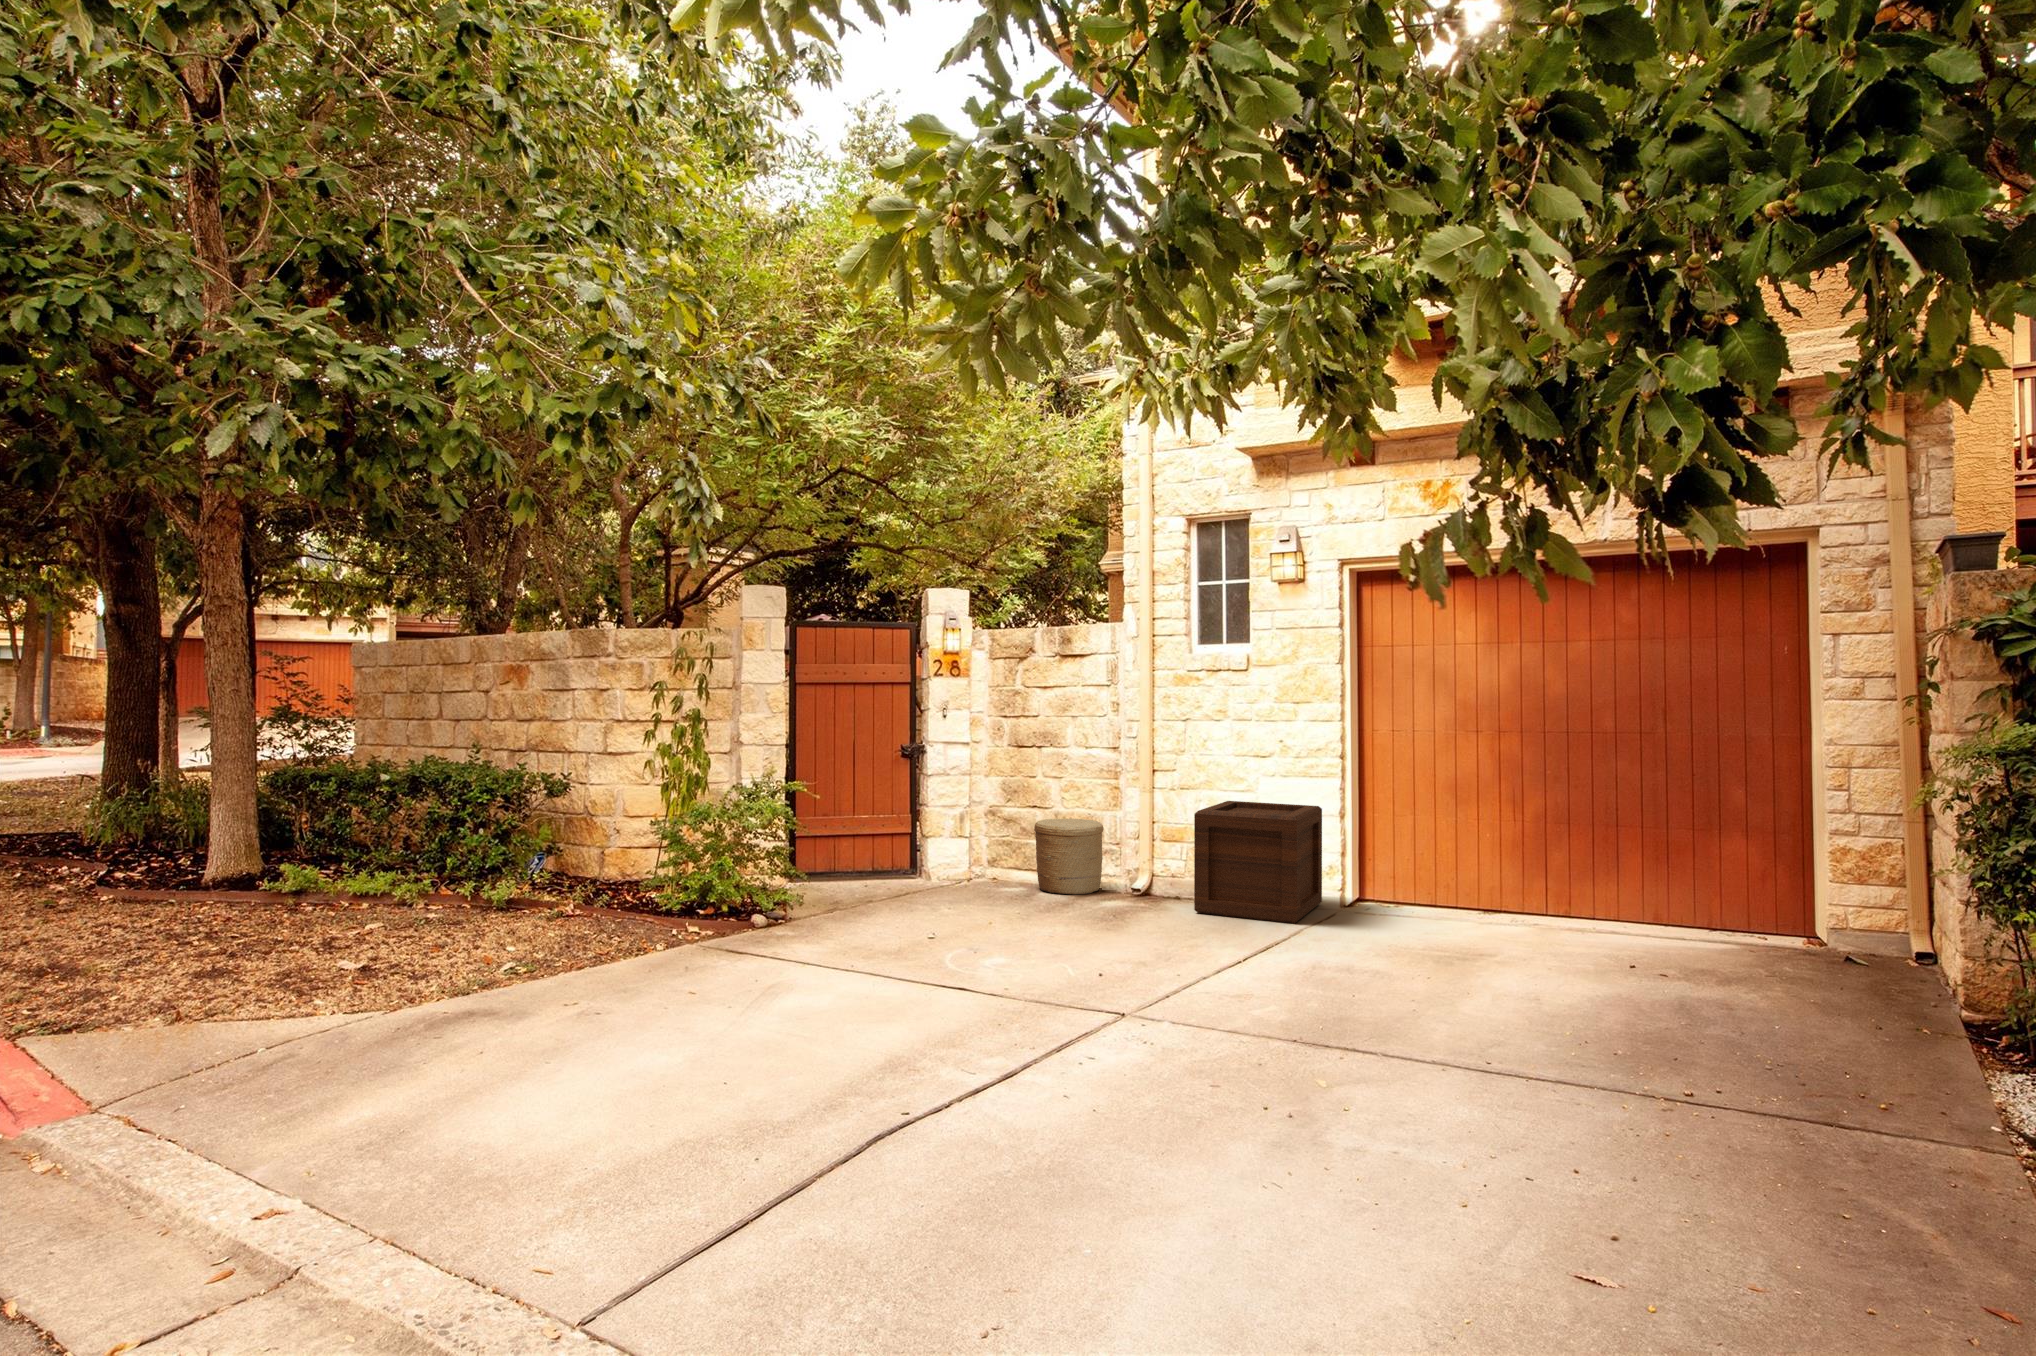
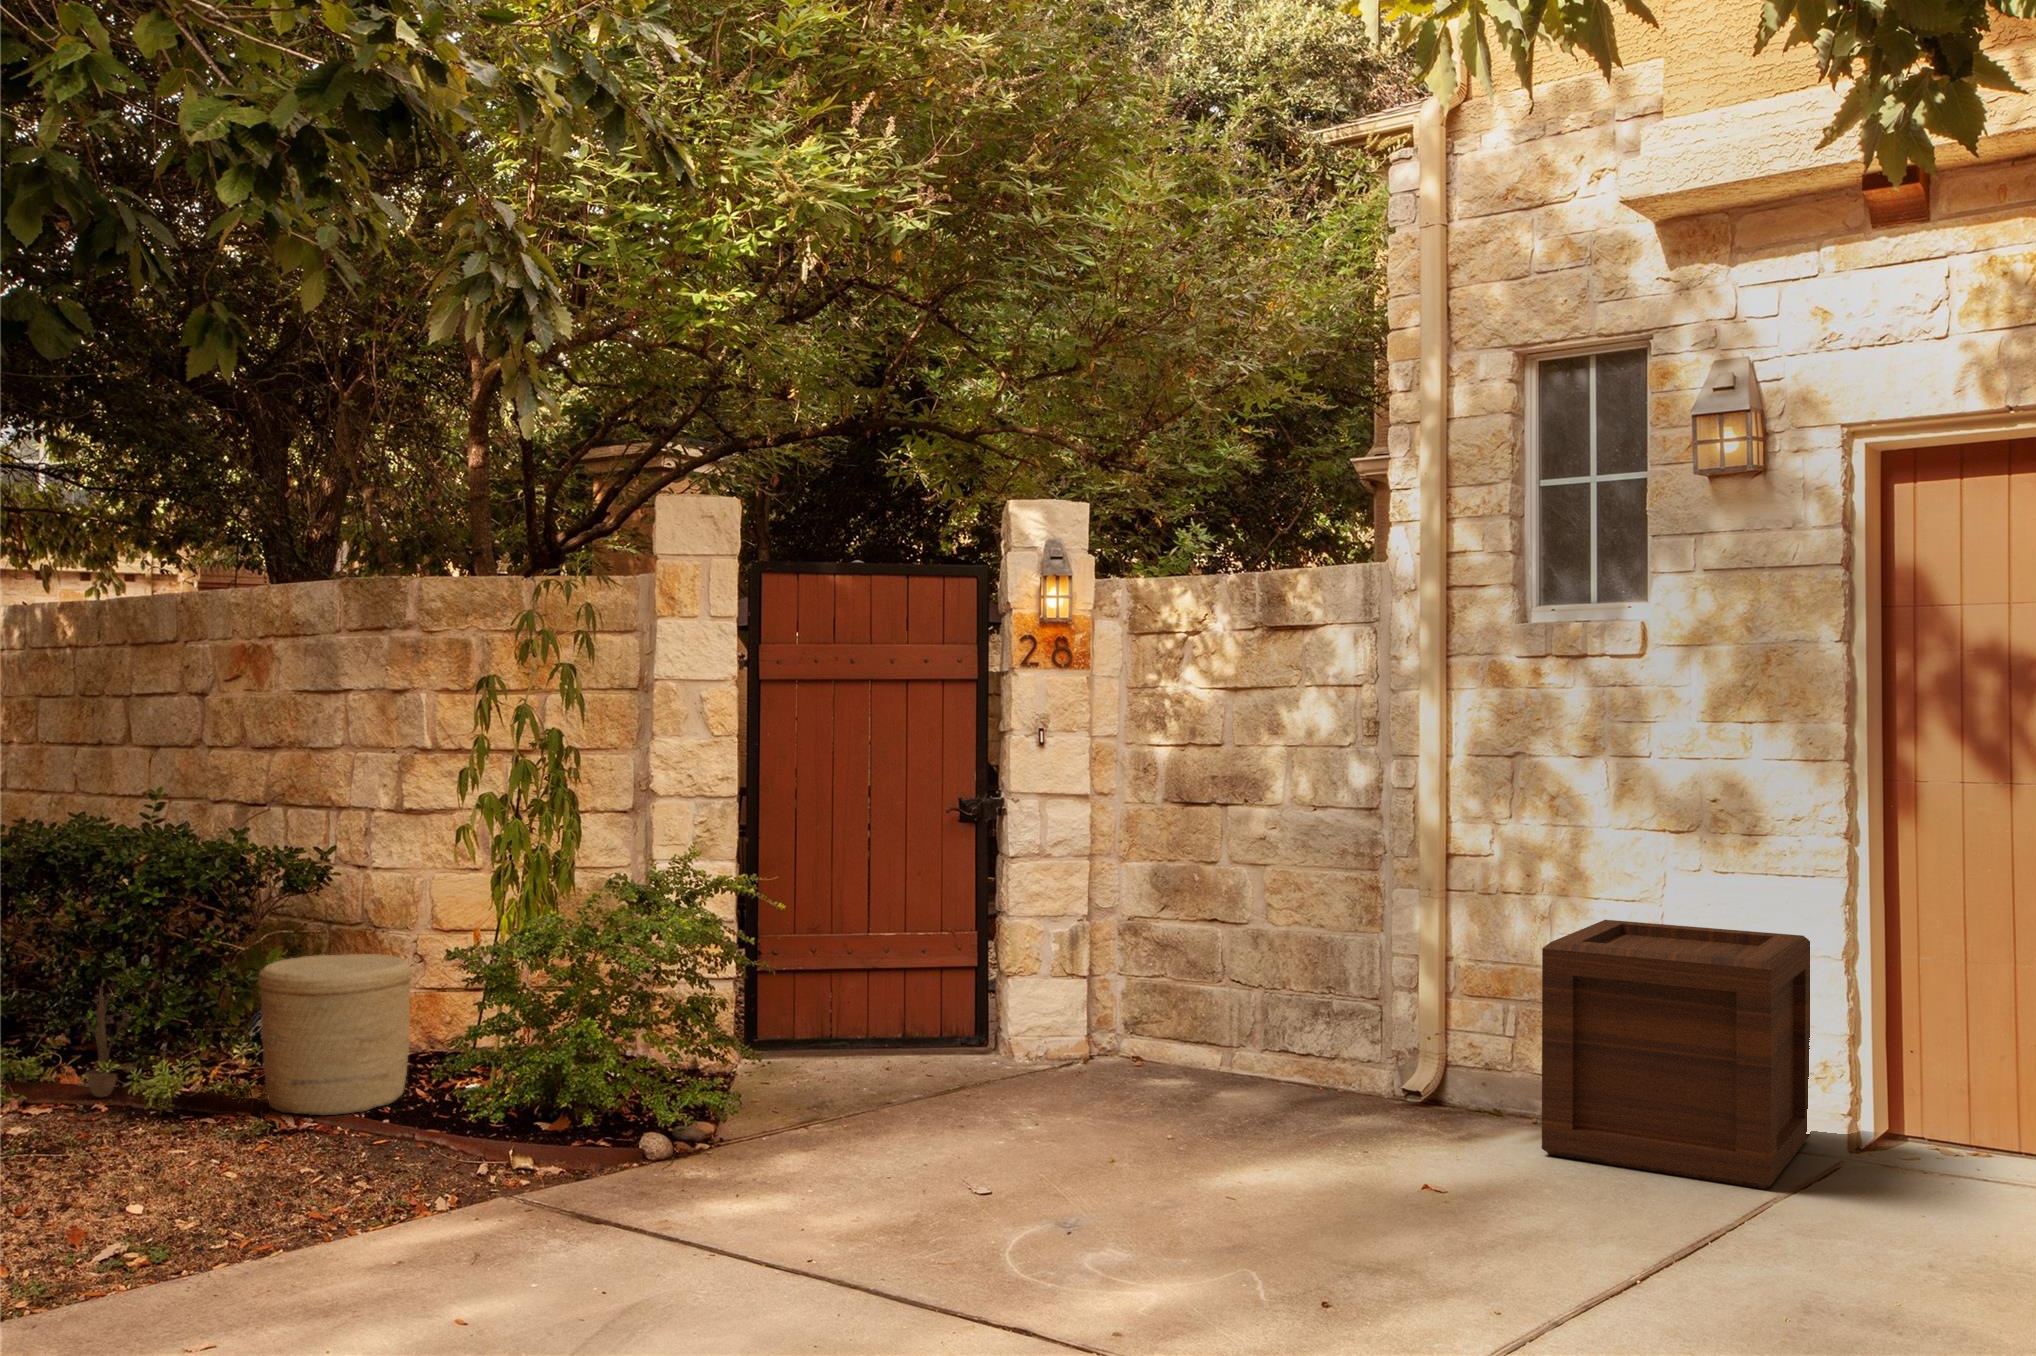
woven basket: present [1034,818,1104,895] -> present [258,954,413,1115]
decorative plant: none [435,849,467,908] -> present [78,987,130,1098]

